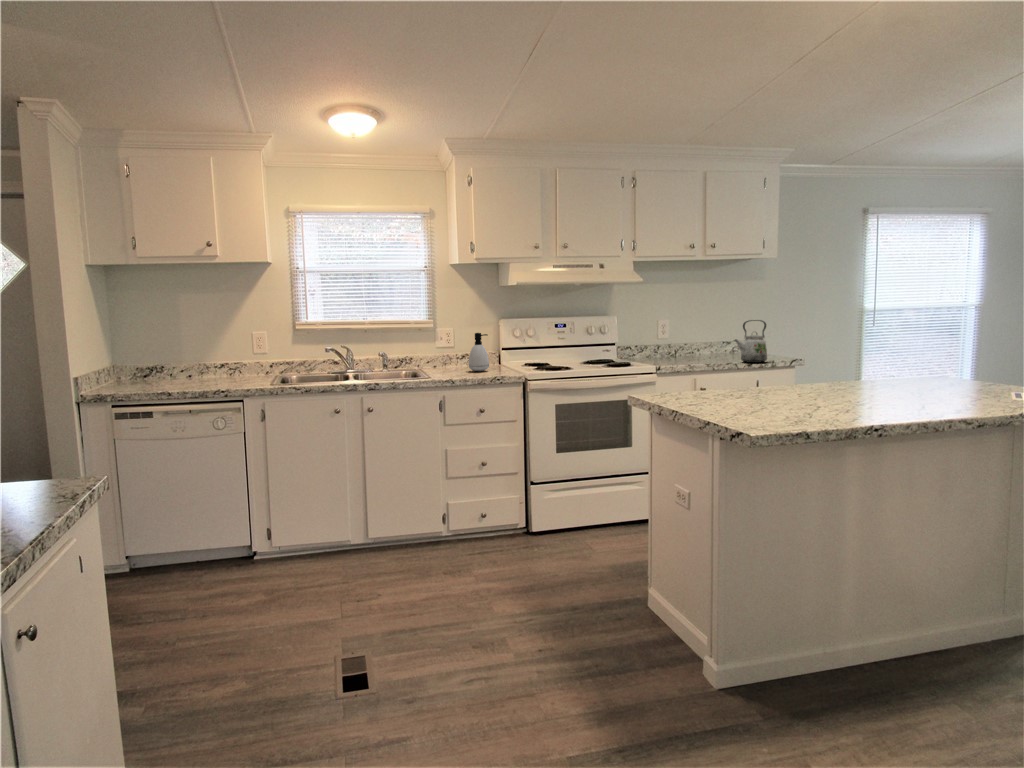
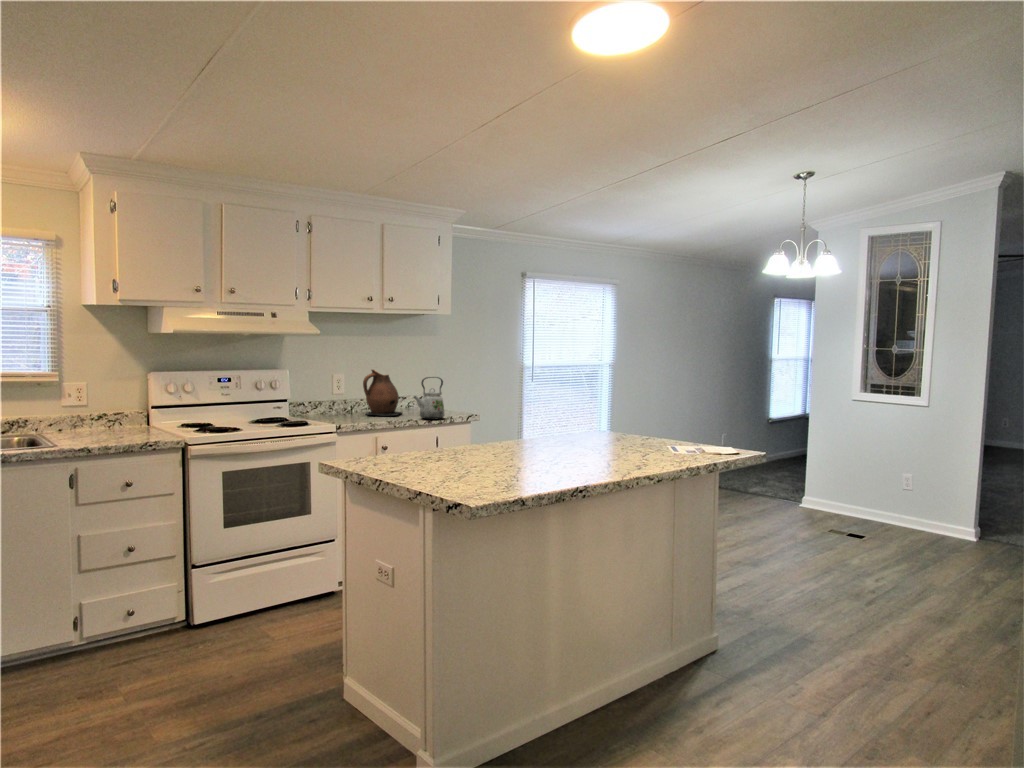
ceramic pitcher: none [685,315,724,359] -> present [363,370,402,415]
soap dispenser: present [469,333,489,371] -> none [108,389,136,435]

